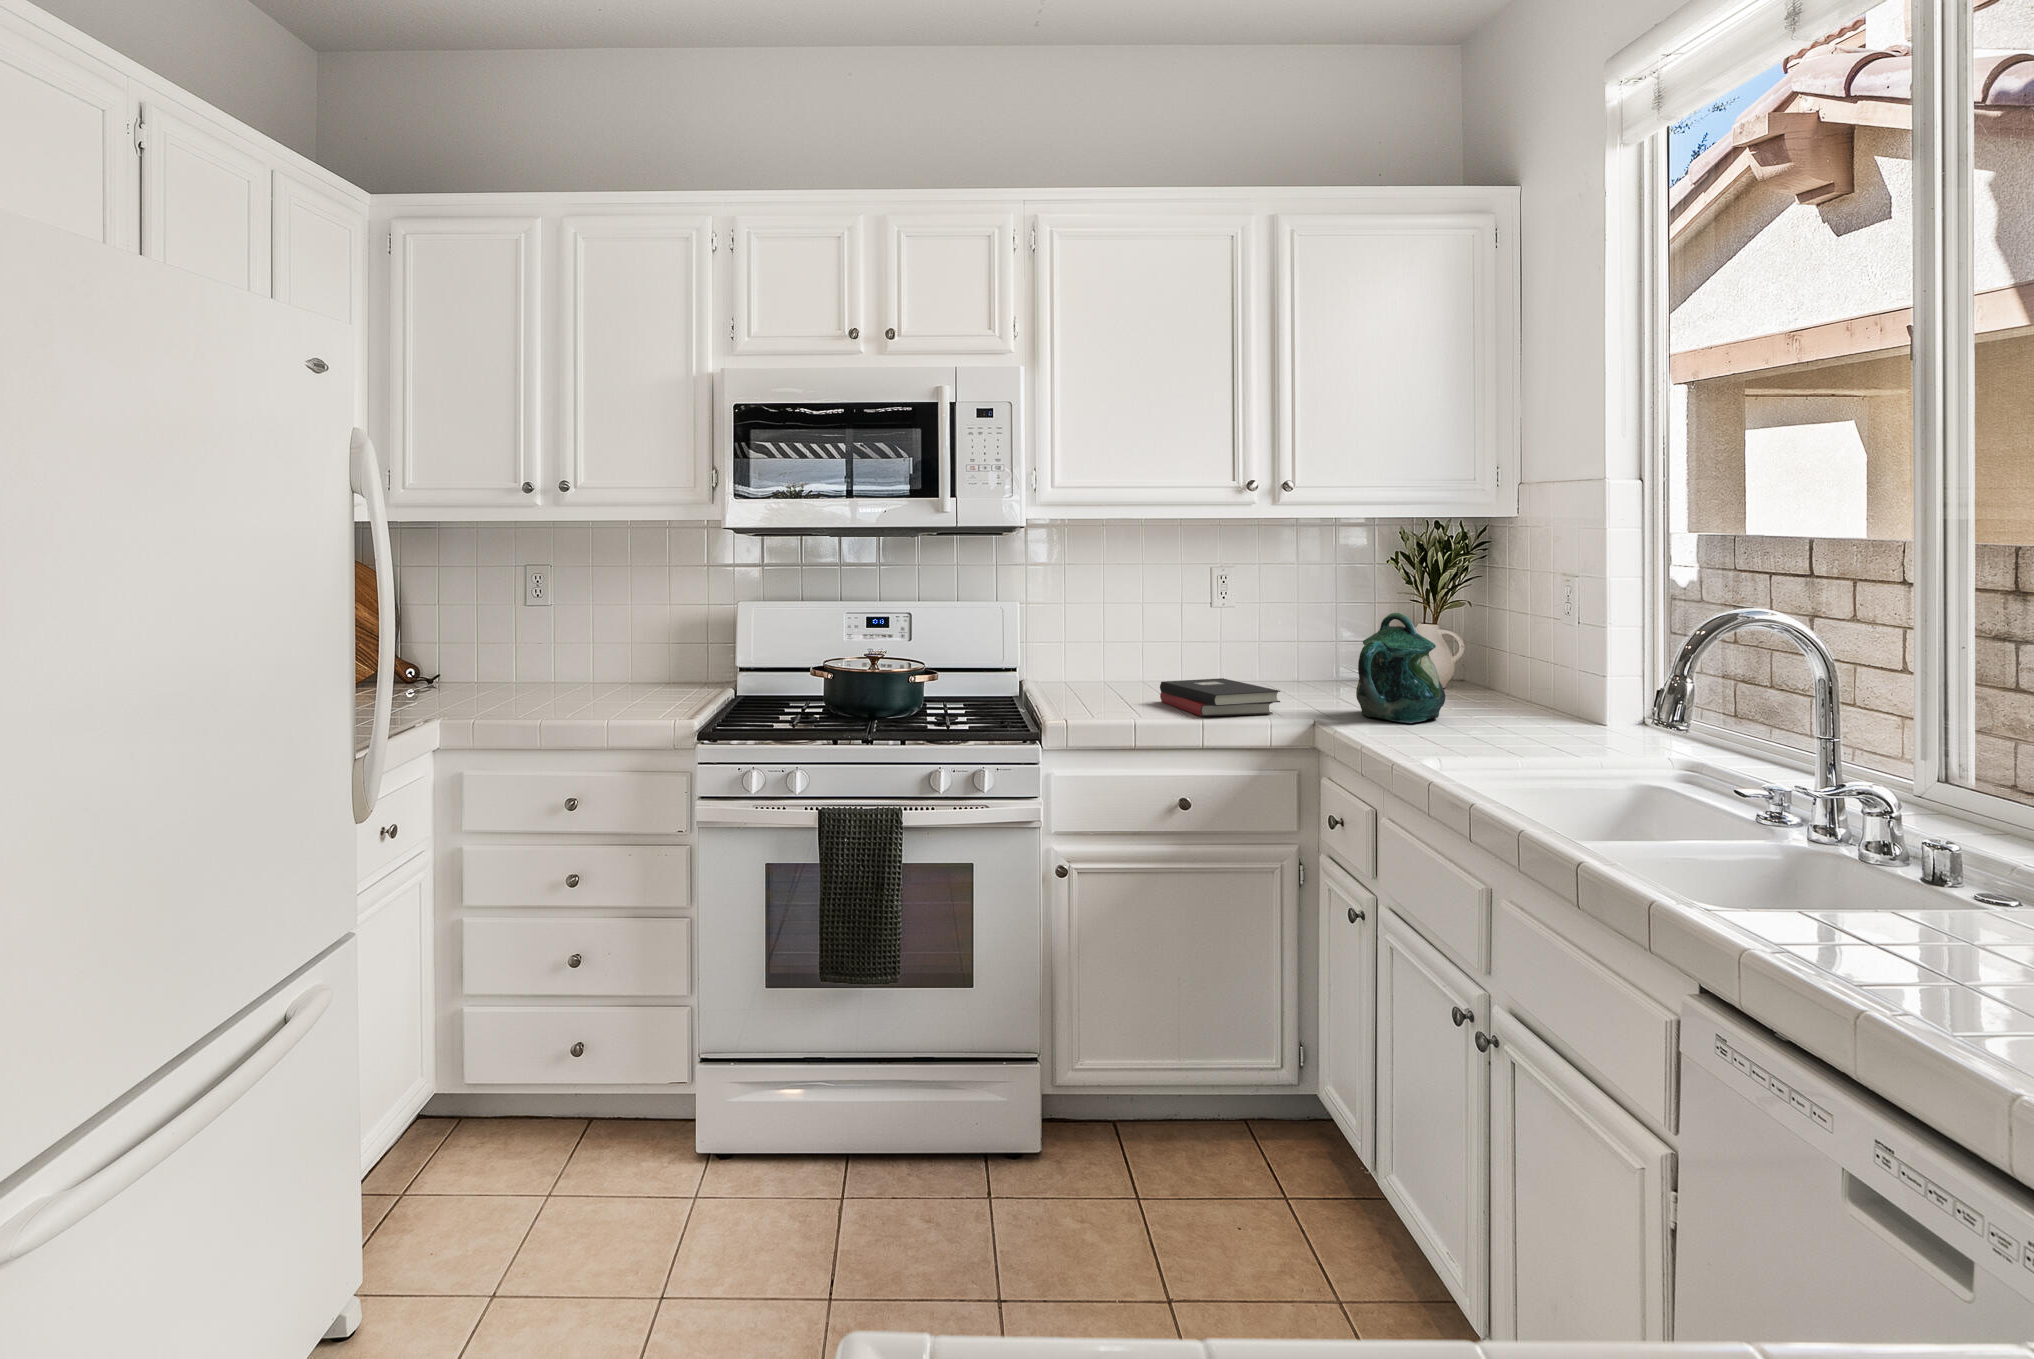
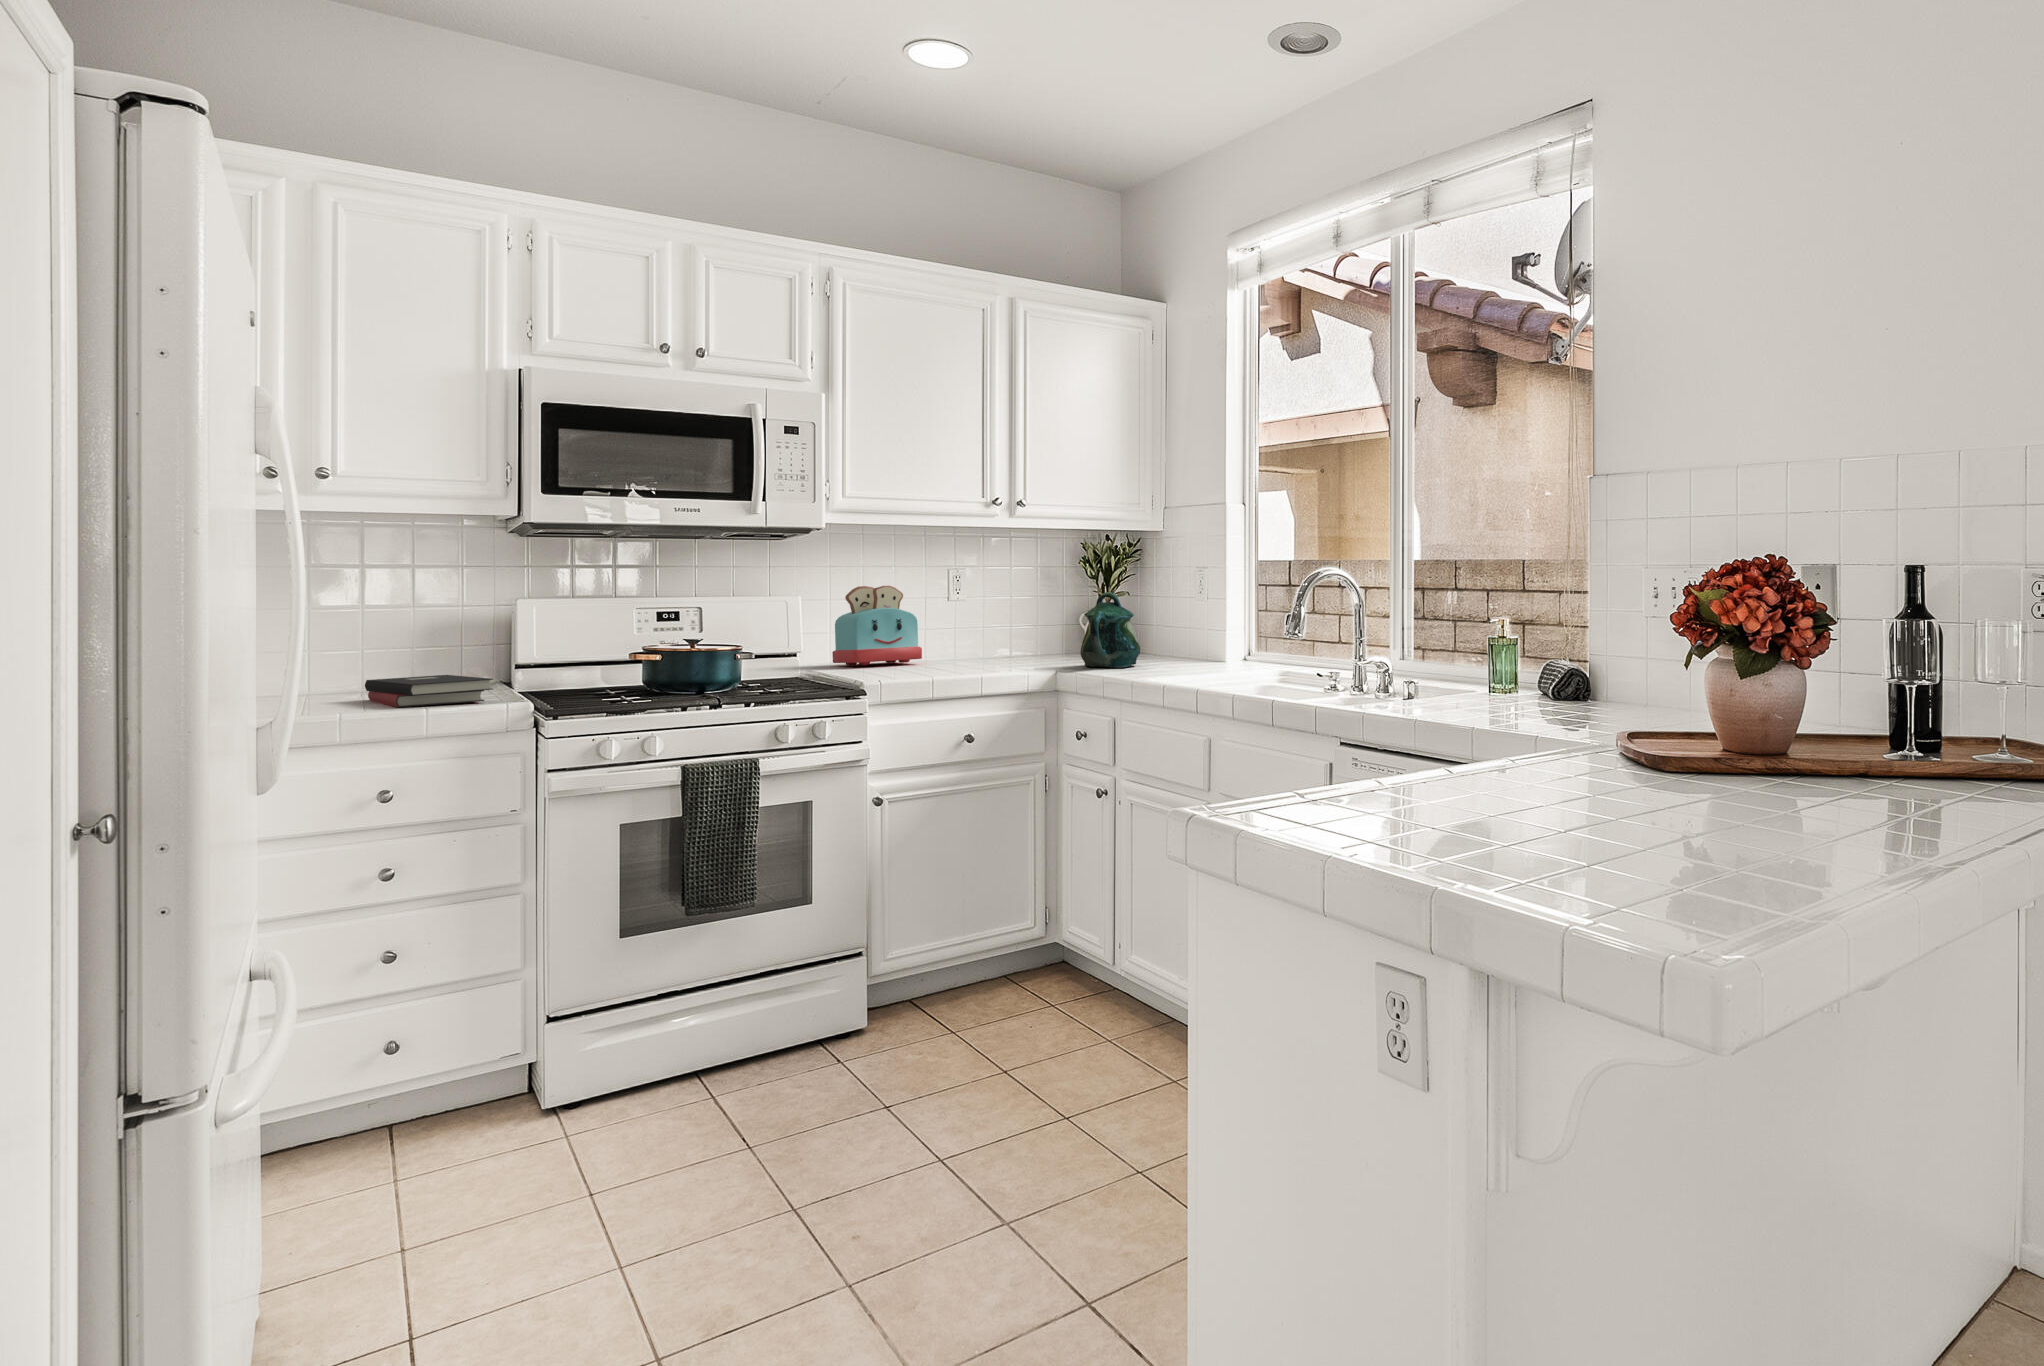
toaster: none [1065,589,1166,686] -> present [832,586,922,665]
hardback book: present [1160,678,1280,716] -> present [365,675,493,707]

